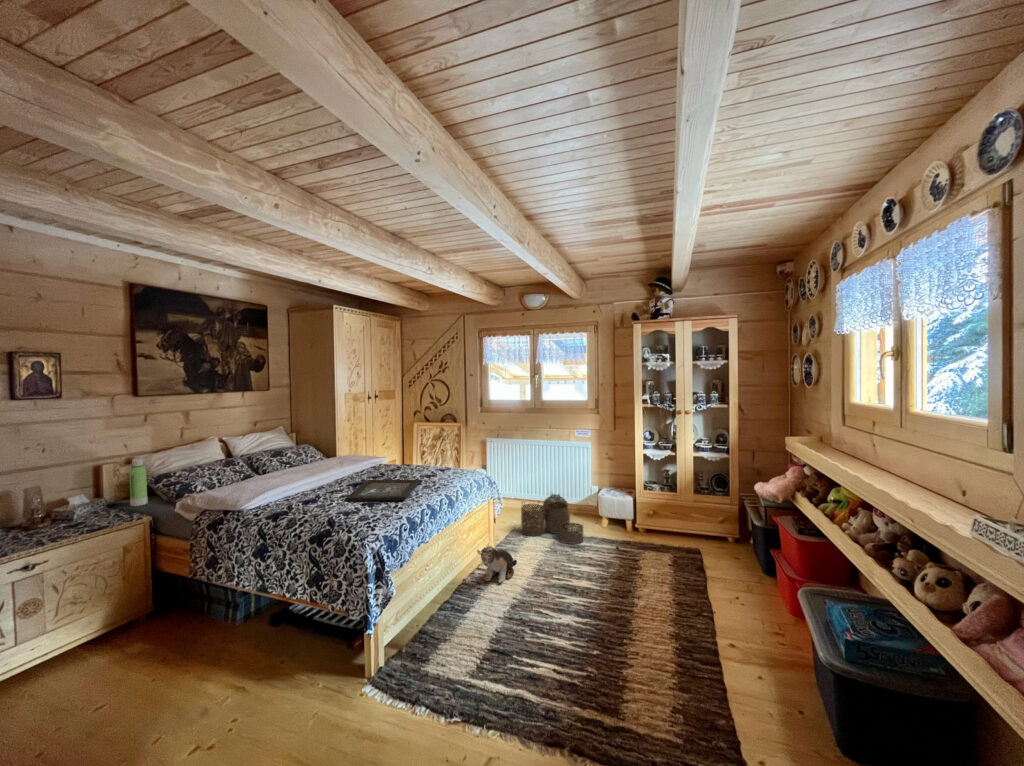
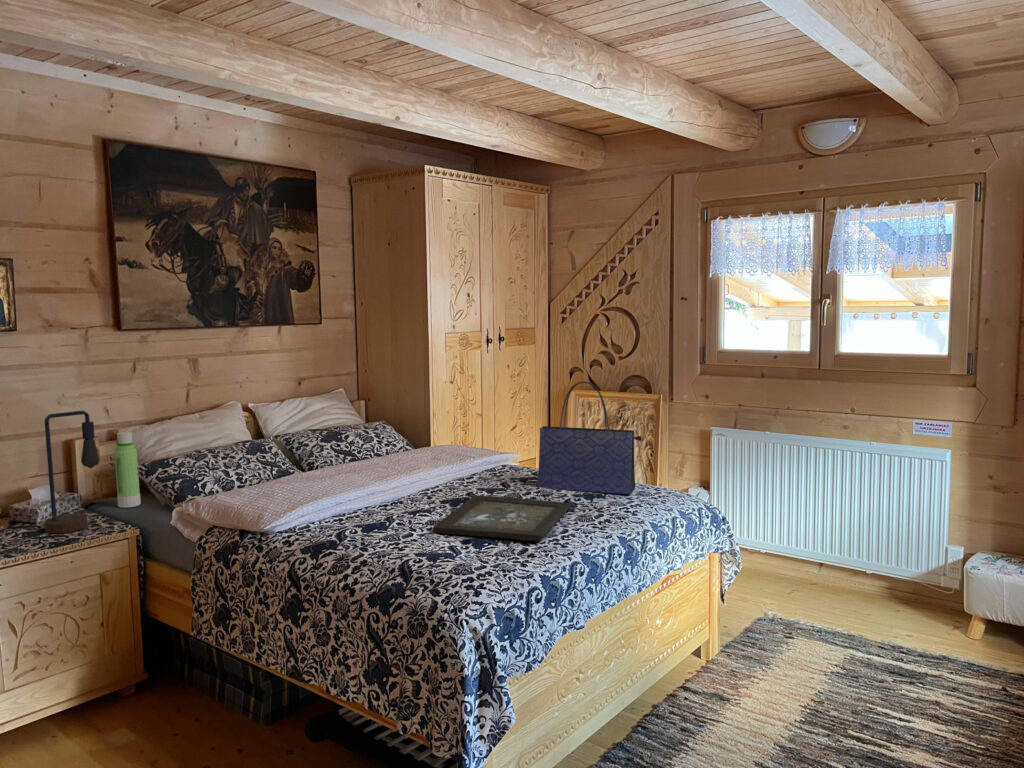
tote bag: none [401,418,454,474] -> present [537,381,641,495]
table lamp: none [75,447,120,527] -> present [44,411,100,534]
woven basket: present [521,494,583,544] -> none [780,550,925,667]
plush toy: present [477,546,517,583] -> none [682,650,767,726]

